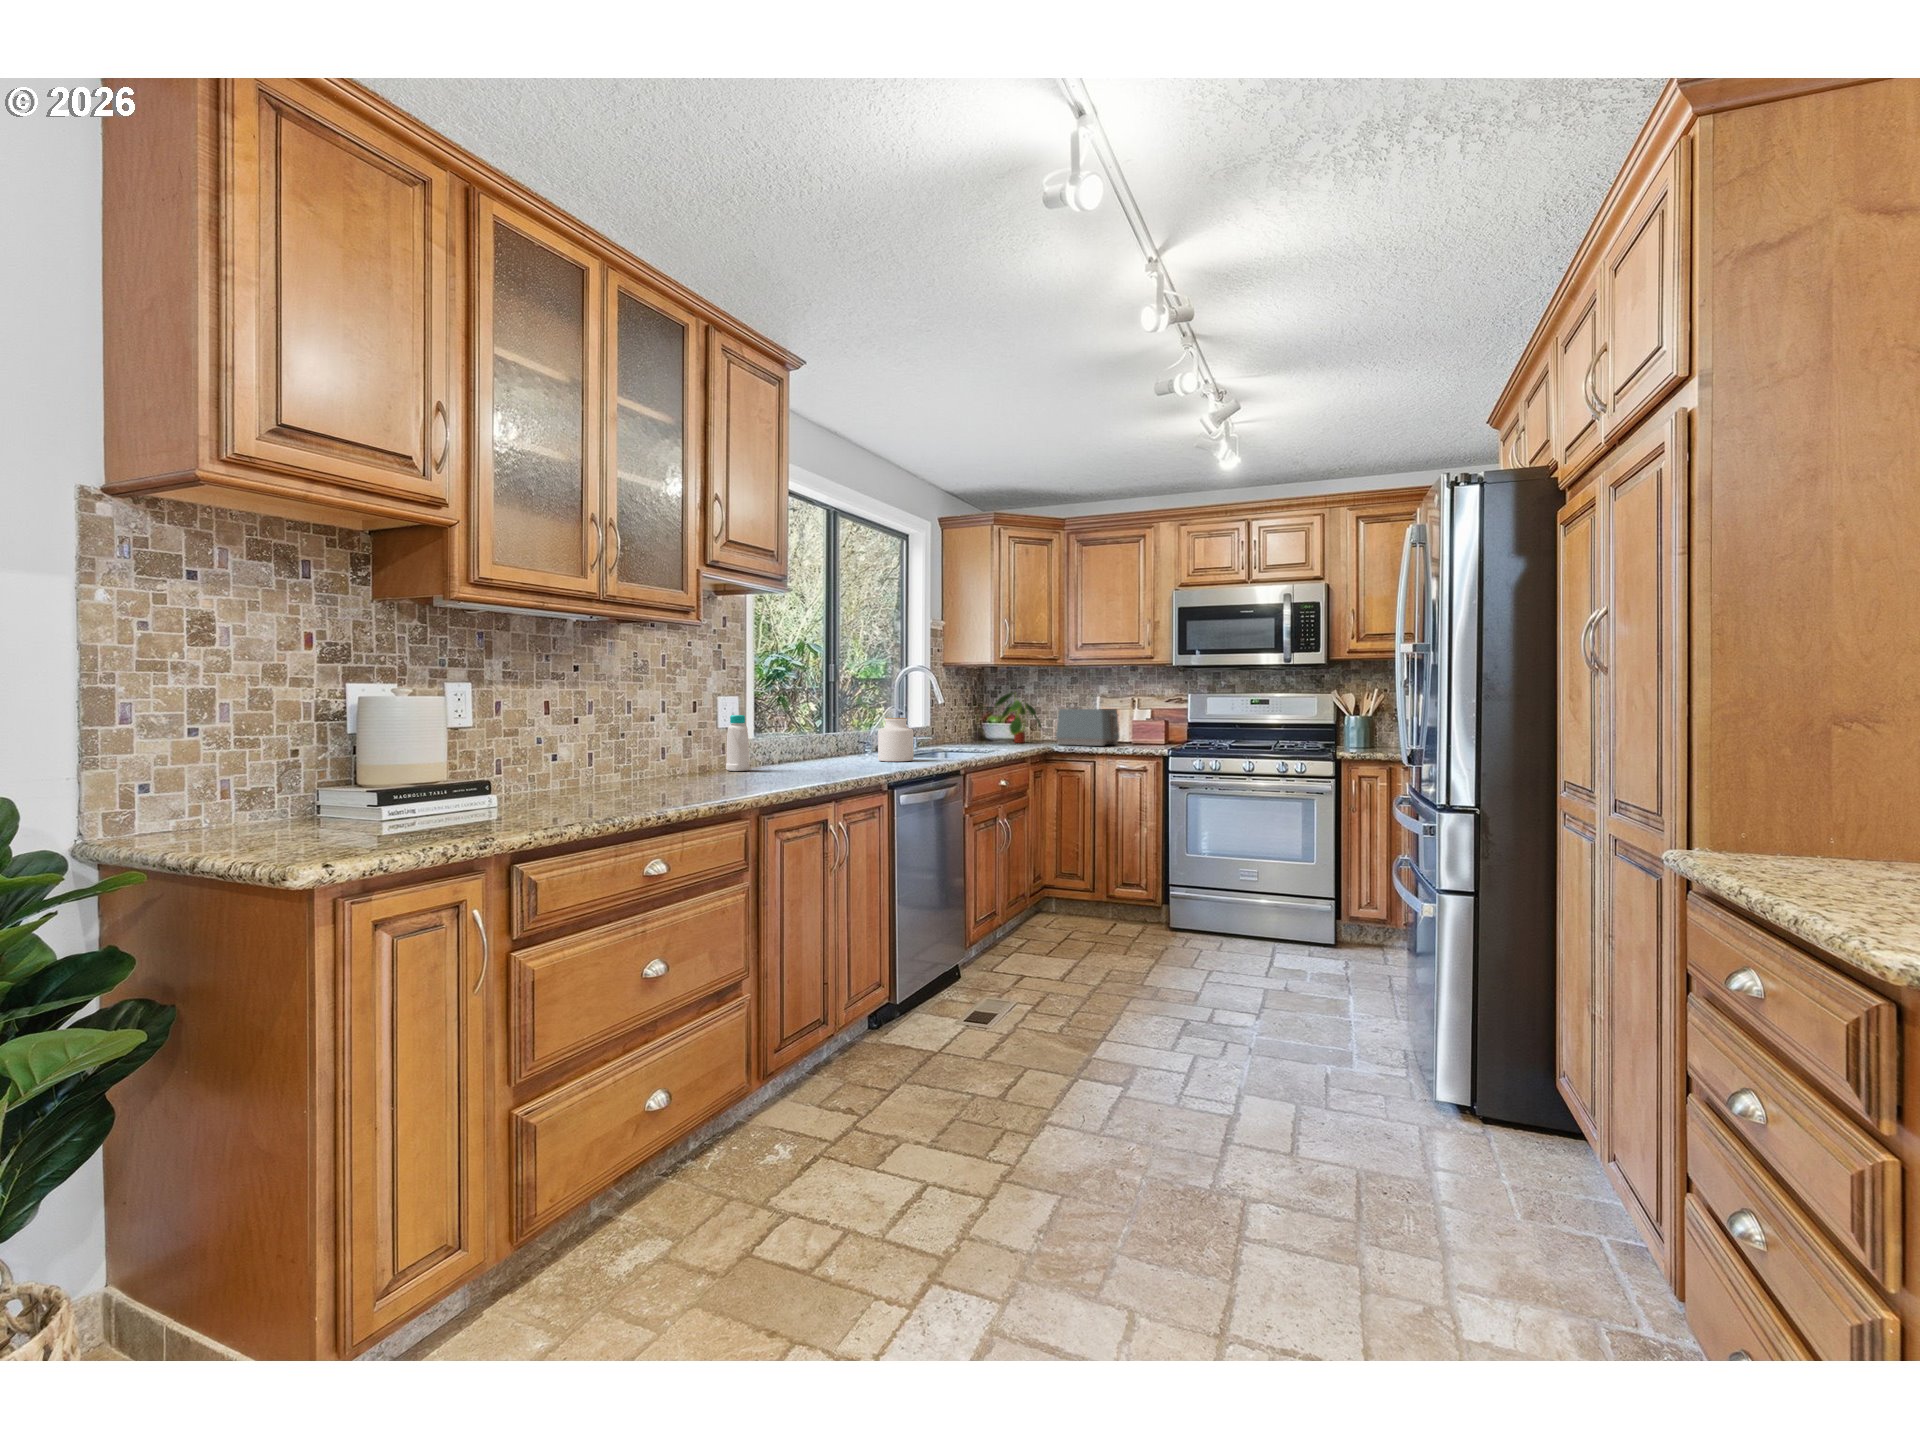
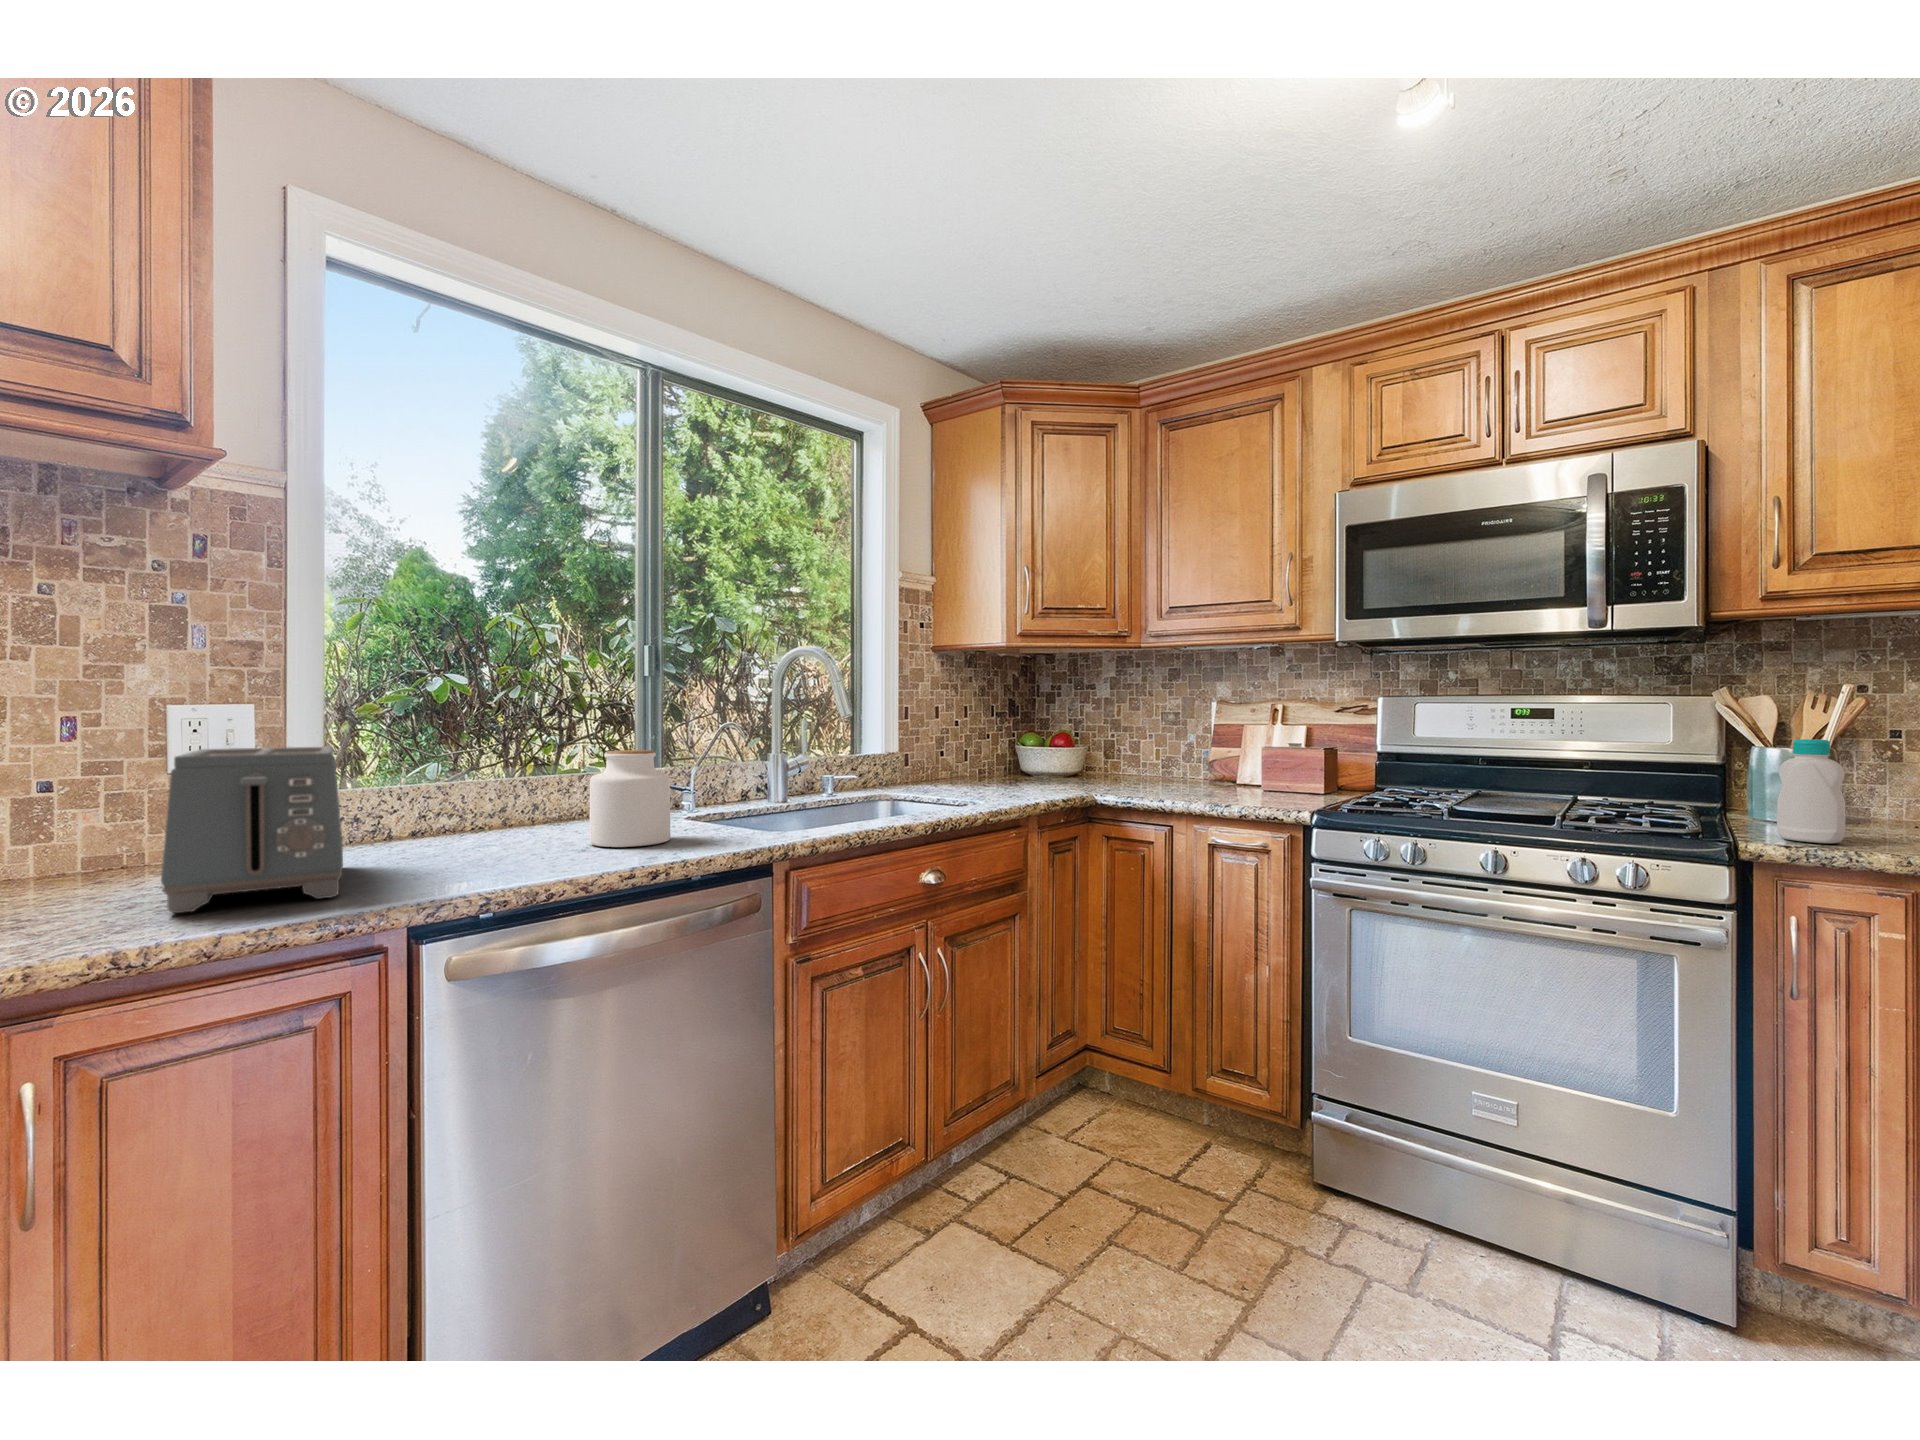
plant: present [995,693,1042,743] -> none [1017,692,1108,782]
toaster: present [1056,709,1120,746] -> present [161,747,343,913]
bottle: present [726,715,750,771] -> present [1777,739,1846,843]

